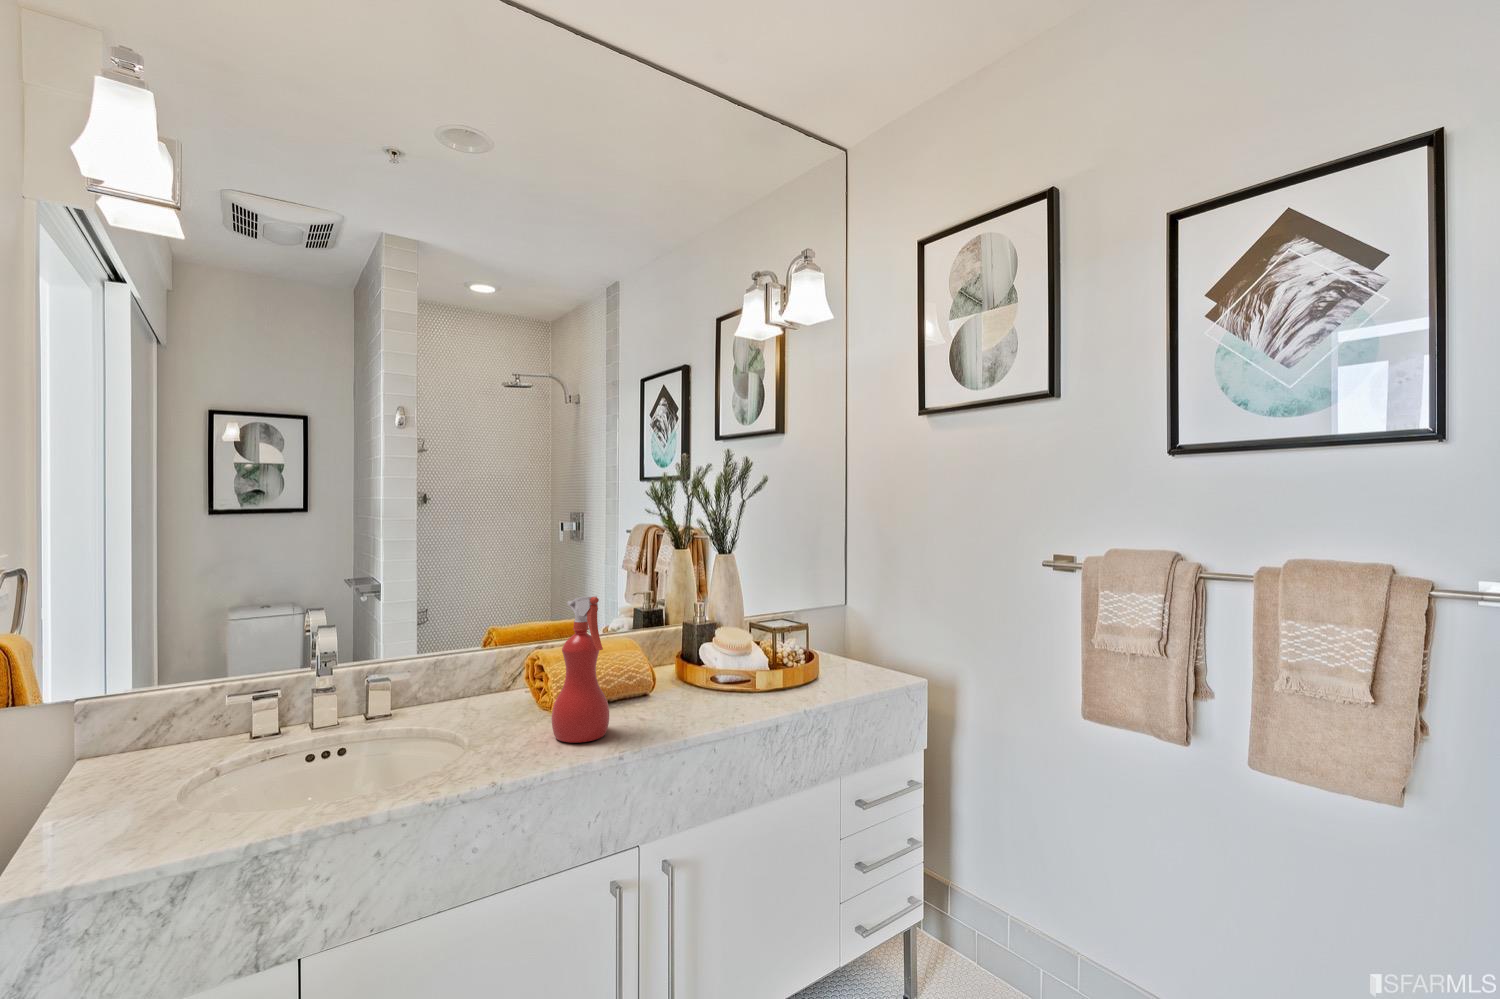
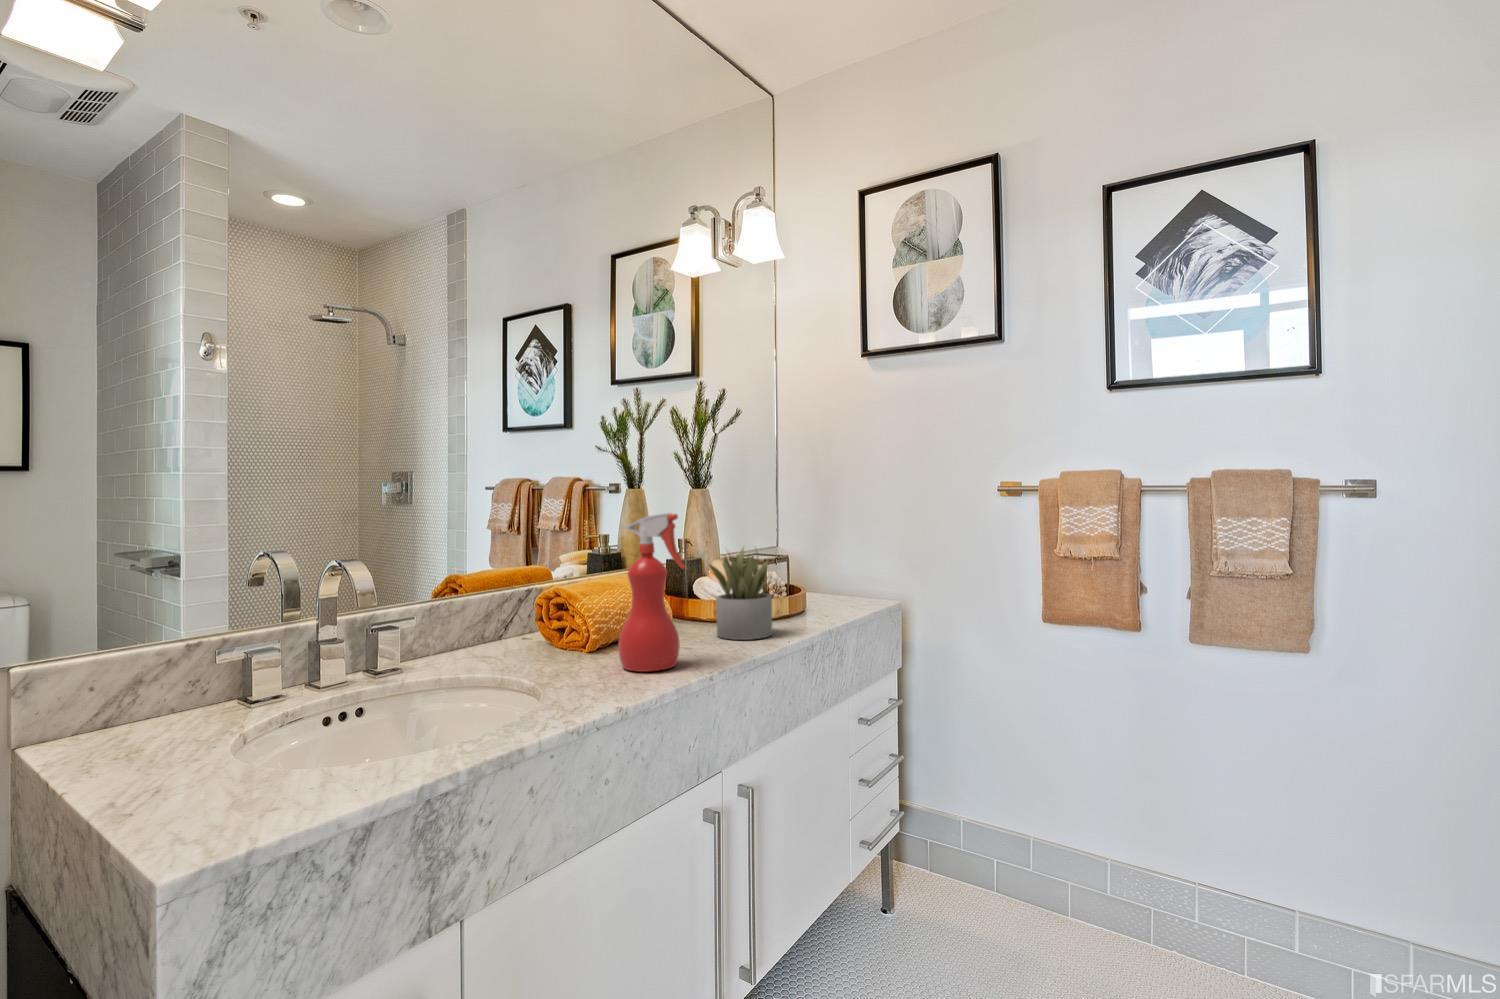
succulent plant: none [688,617,749,712] -> present [709,547,773,640]

